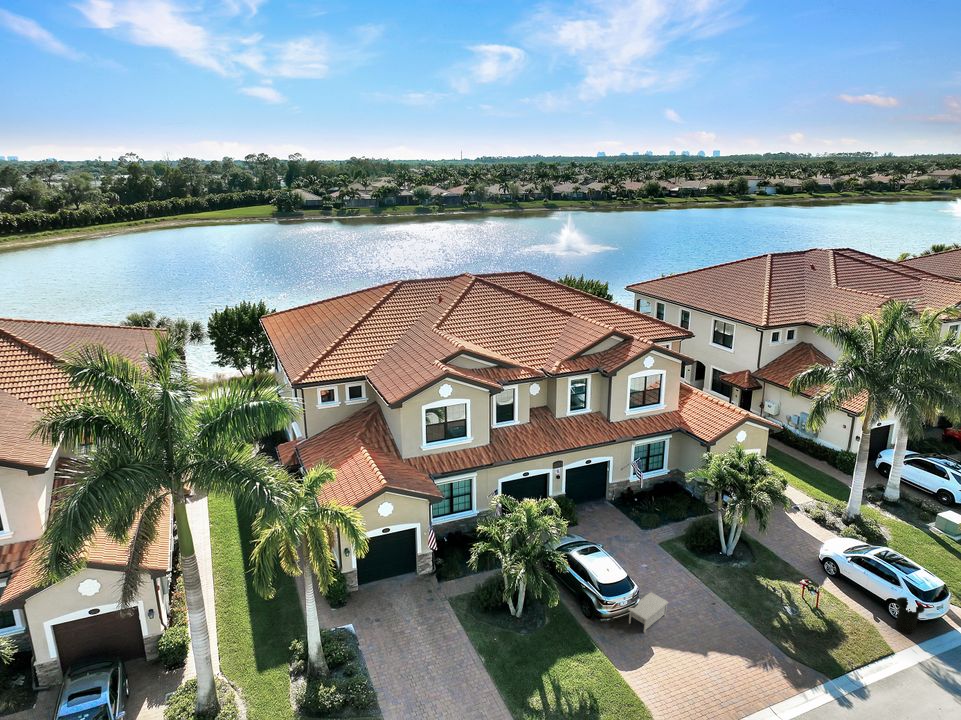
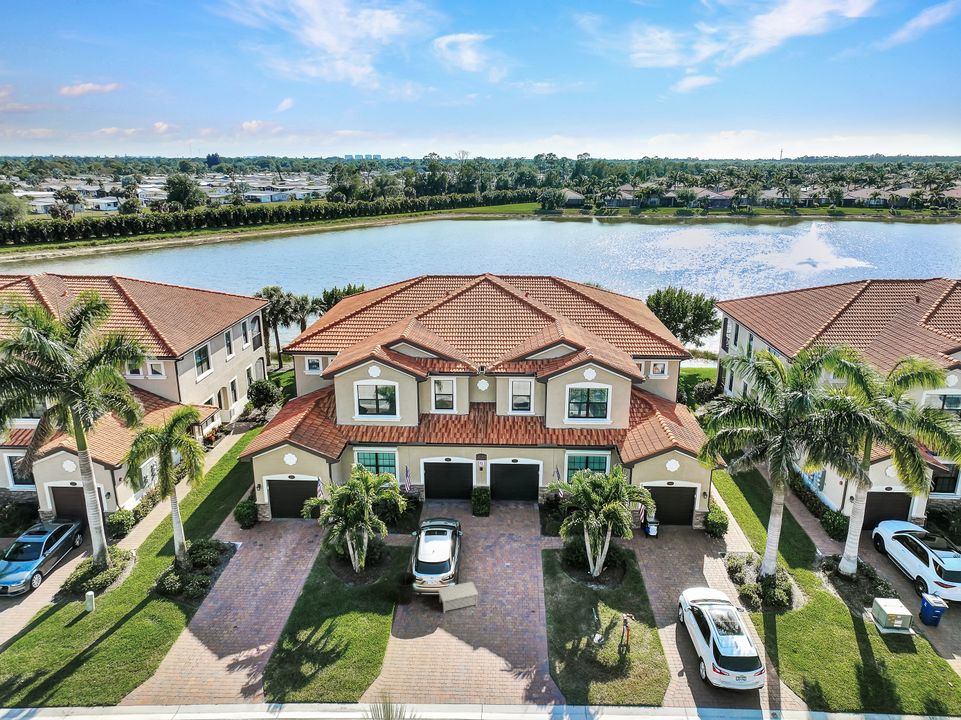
trash can: present [896,597,925,634] -> present [395,572,416,605]

